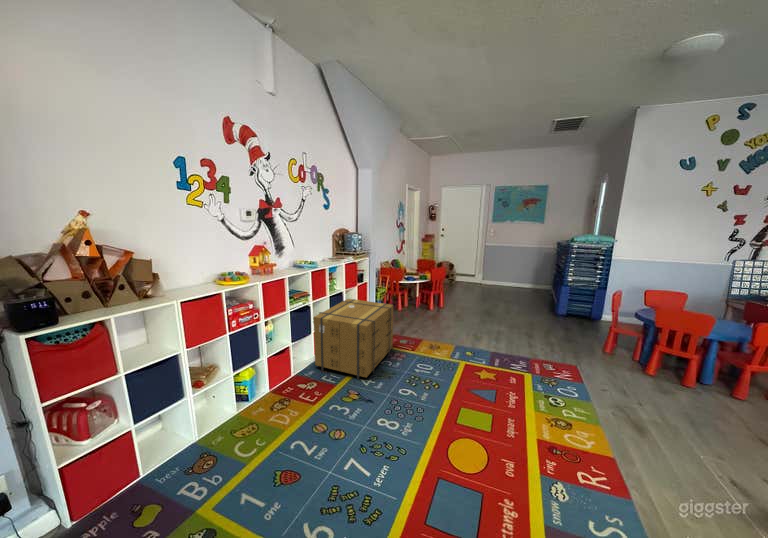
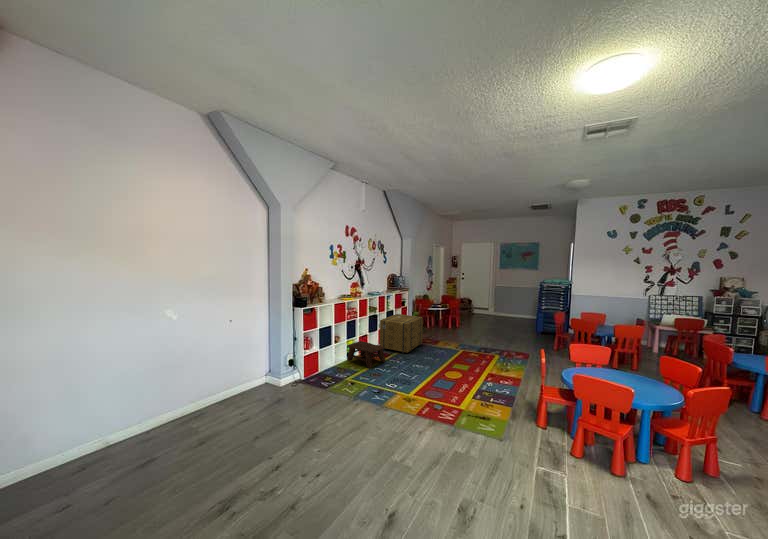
stool: none [236,365,321,438] -> present [347,341,385,368]

